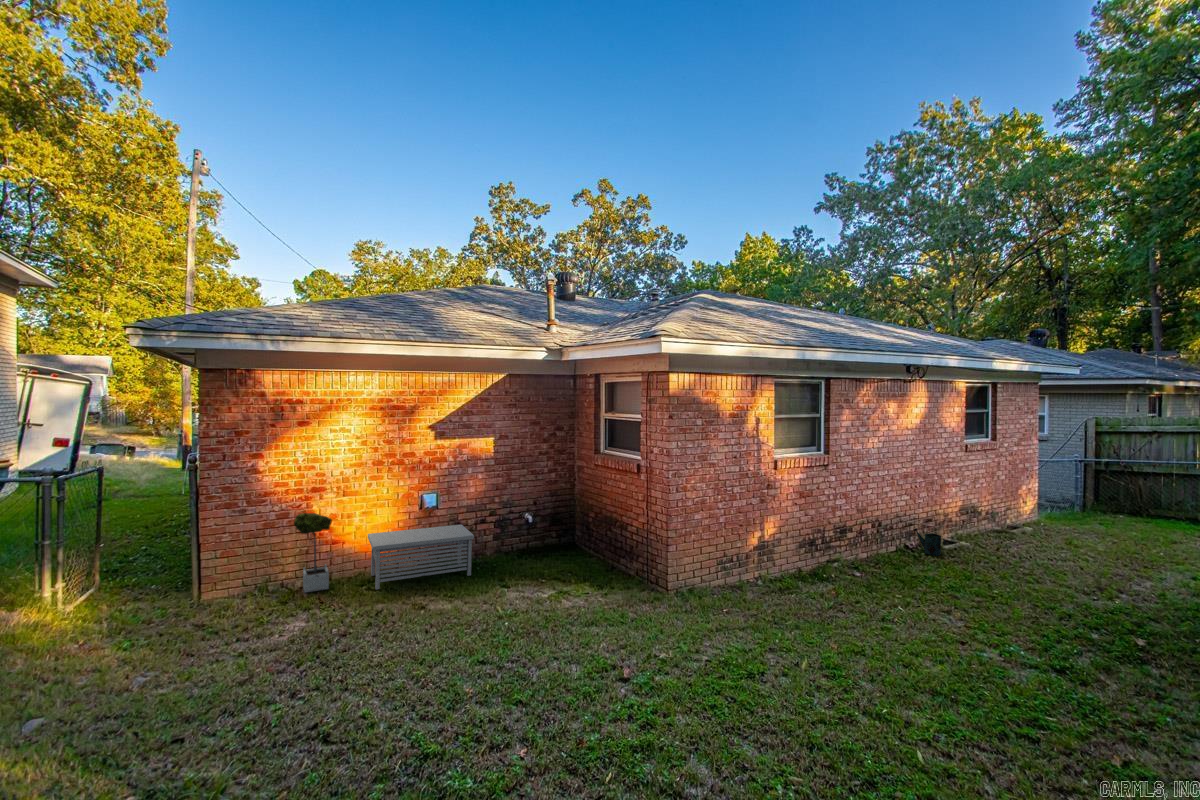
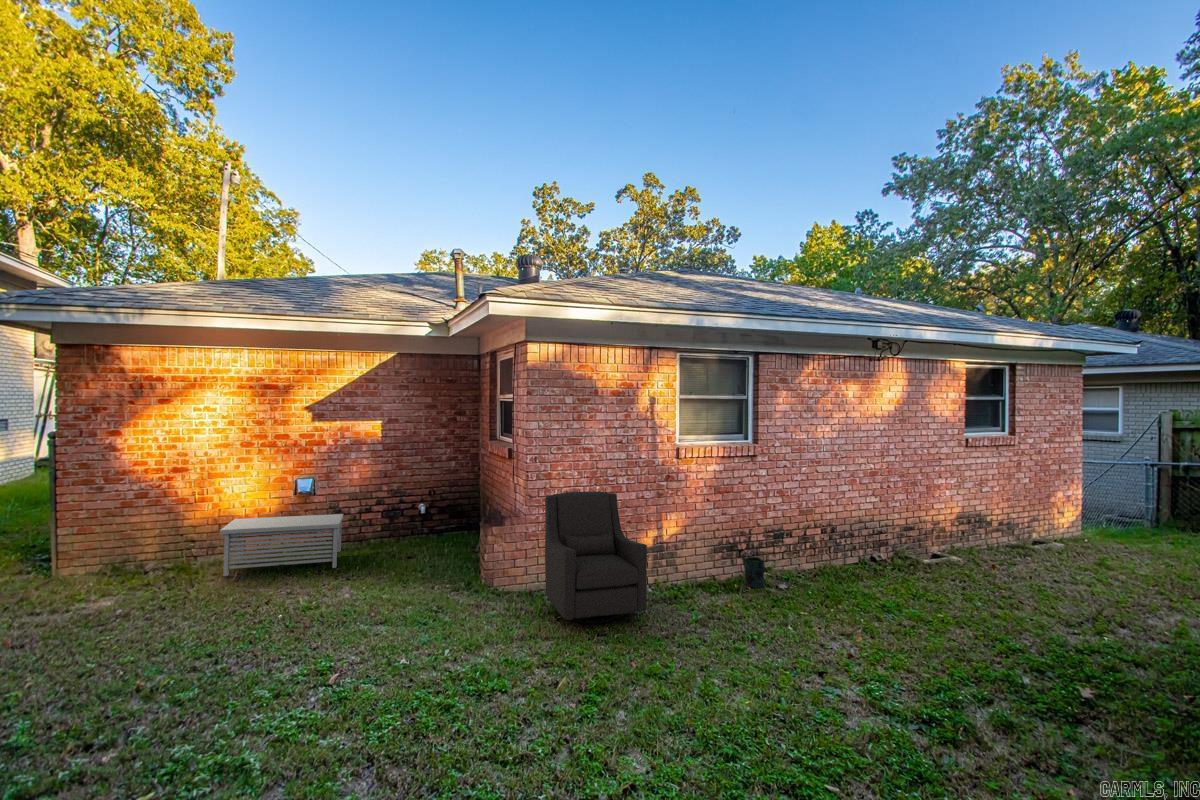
chair: none [685,501,787,615] -> present [545,491,647,624]
potted tree: present [294,513,332,592] -> none [143,492,187,576]
watering can: present [913,528,946,556] -> present [738,549,766,588]

